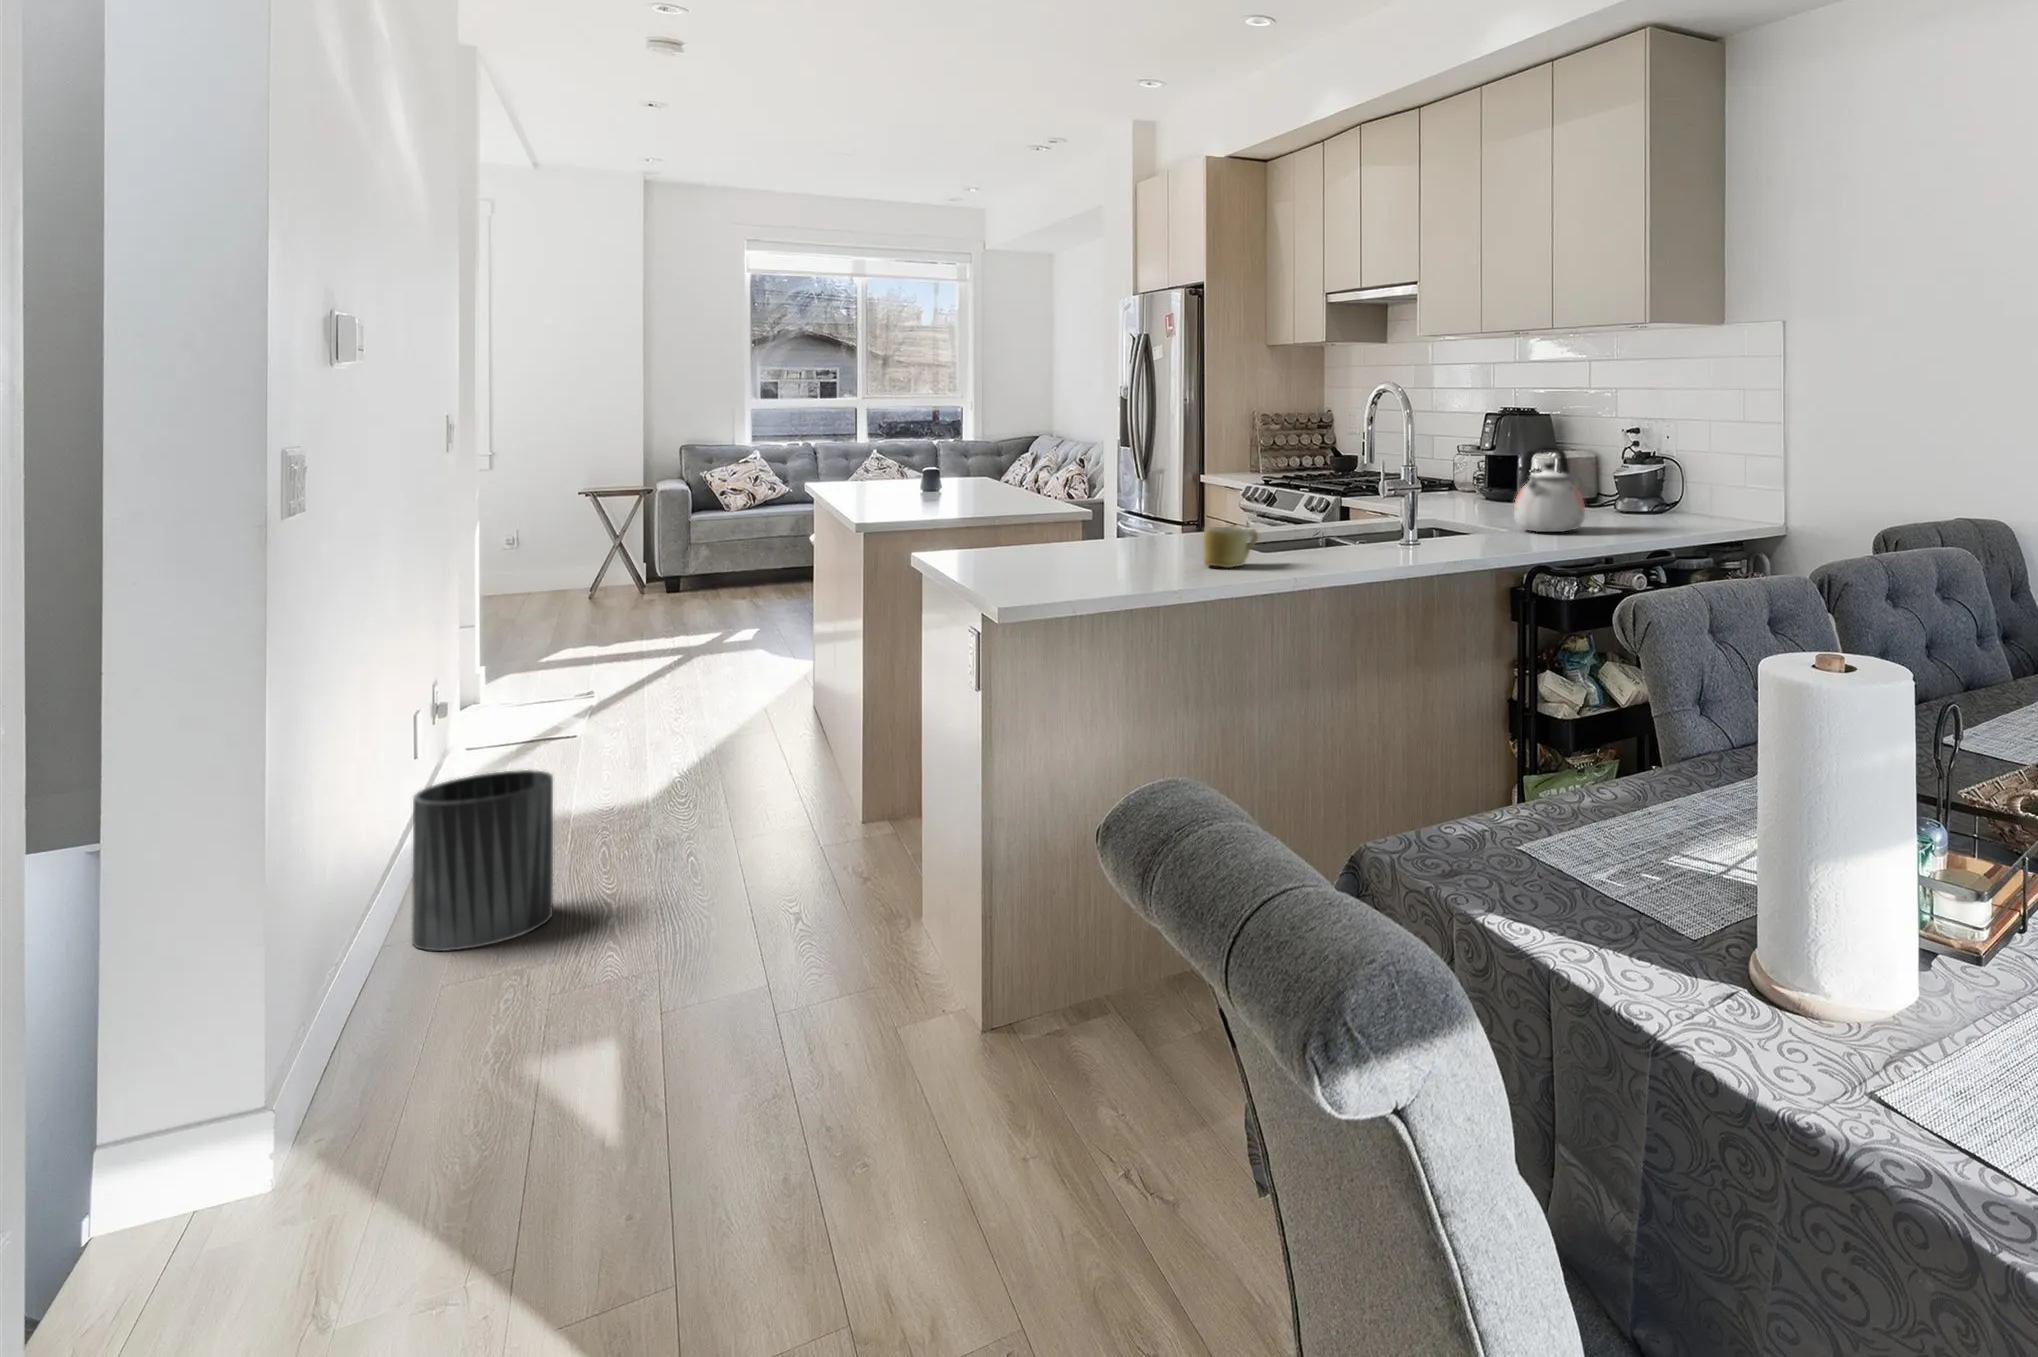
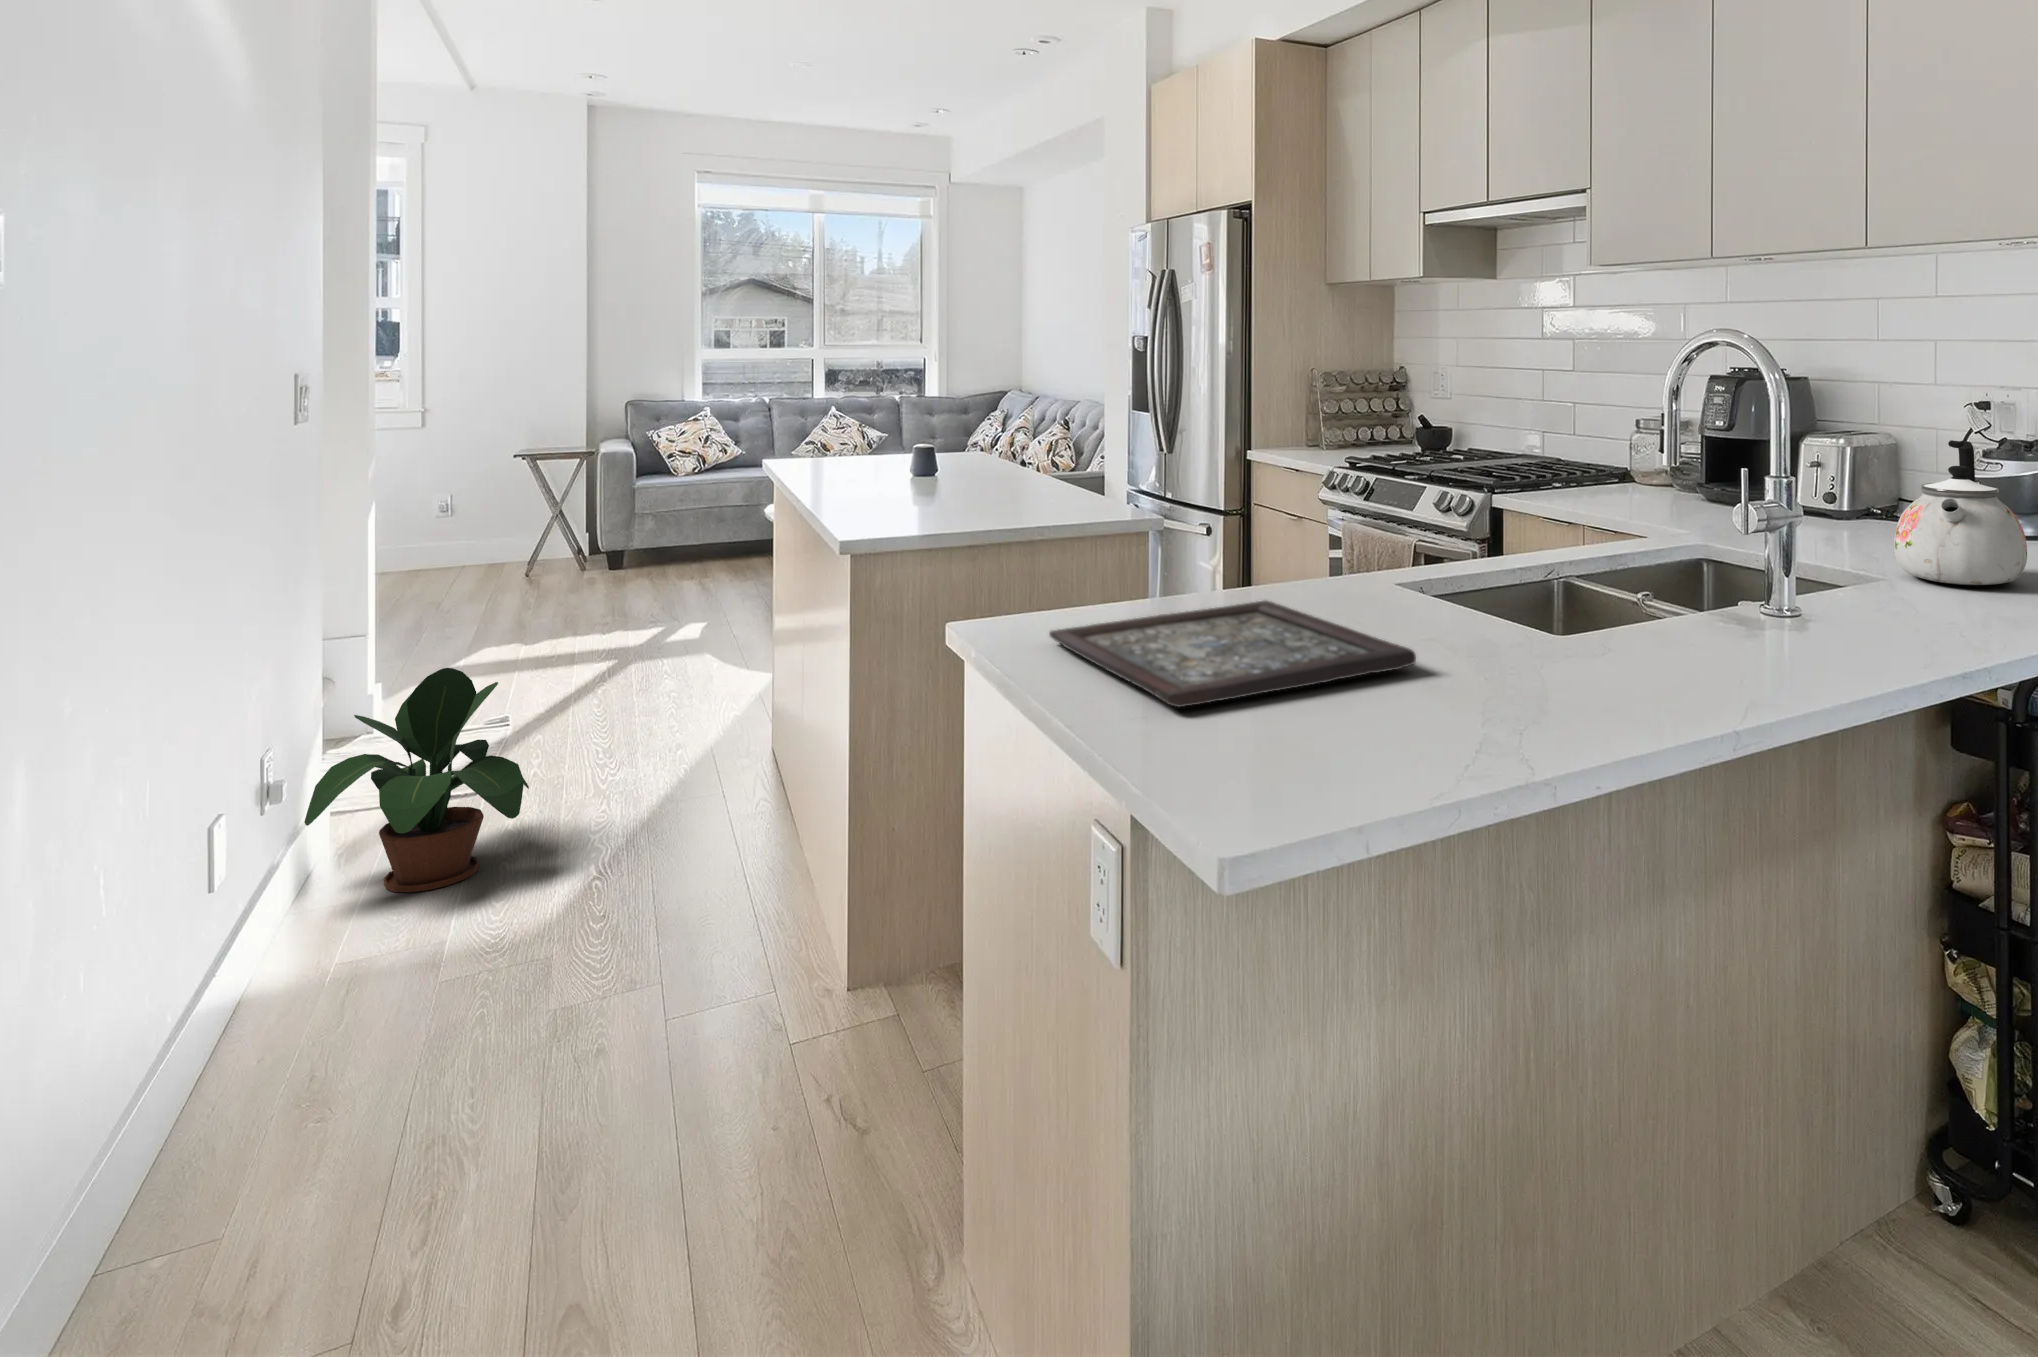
mug: present [1204,527,1258,568] -> none [1499,605,1593,693]
tray: none [971,538,1165,573] -> present [1049,601,1416,707]
potted plant: none [465,626,628,789] -> present [304,668,529,892]
trash can: present [412,770,553,951] -> none [132,951,369,1293]

